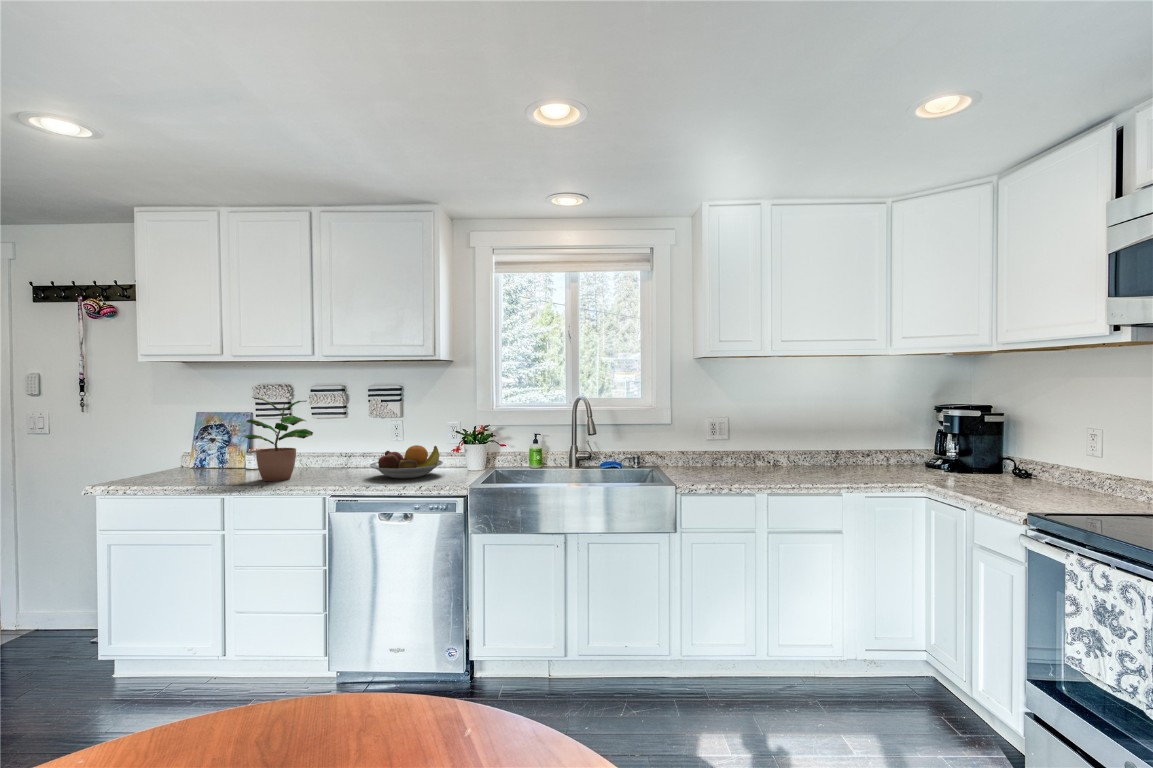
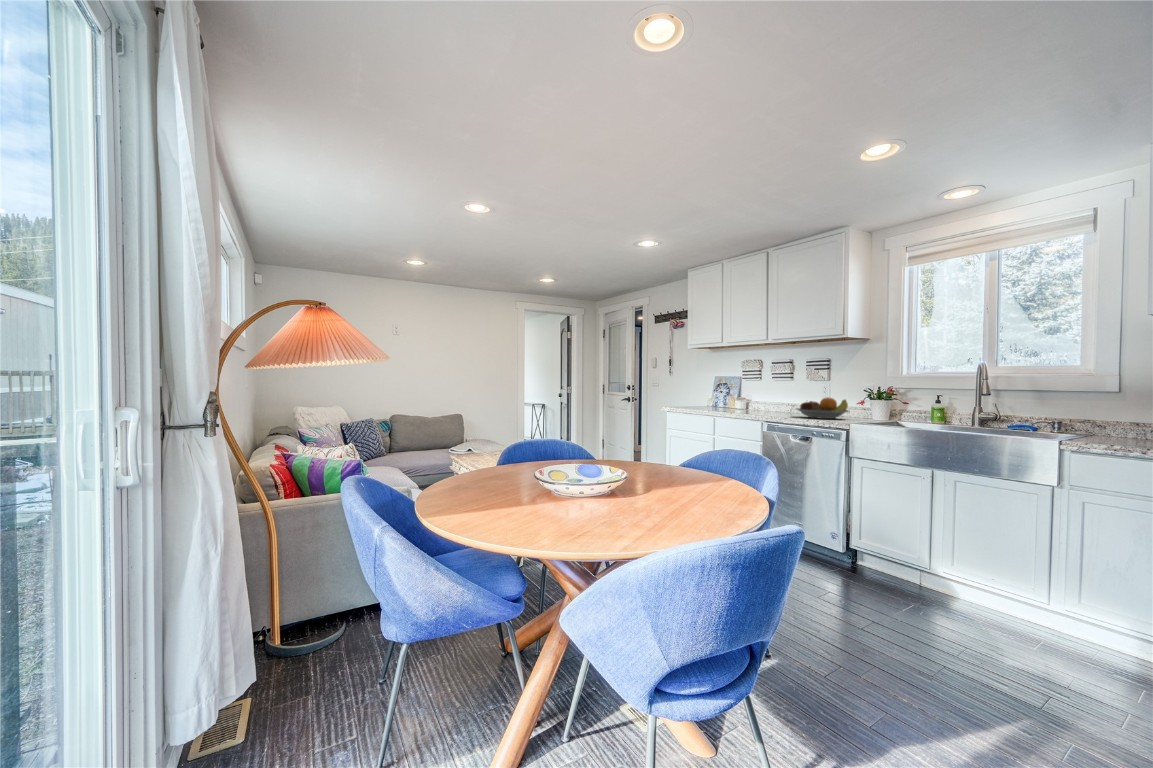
potted plant: present [242,397,313,481] -> none [725,364,764,413]

